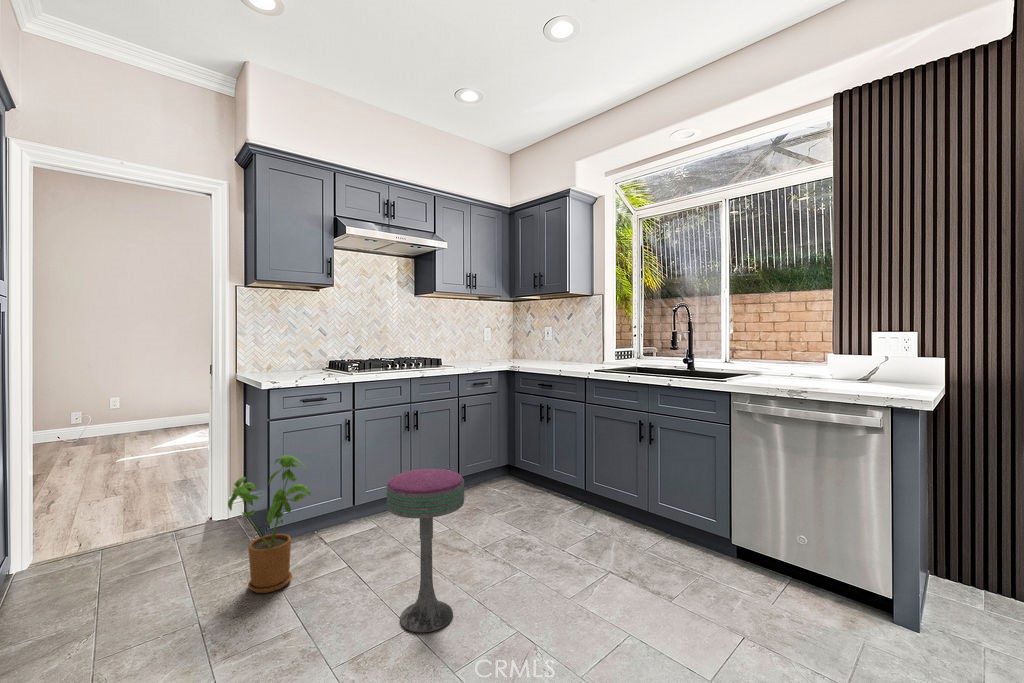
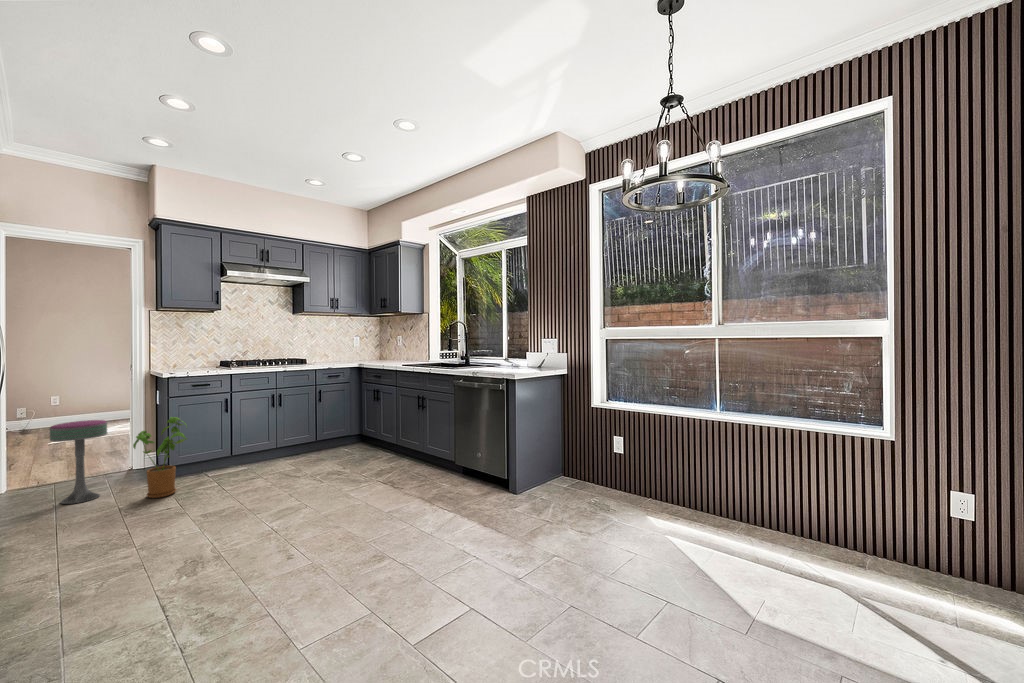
bar stool: present [386,469,464,633] -> present [49,420,107,504]

